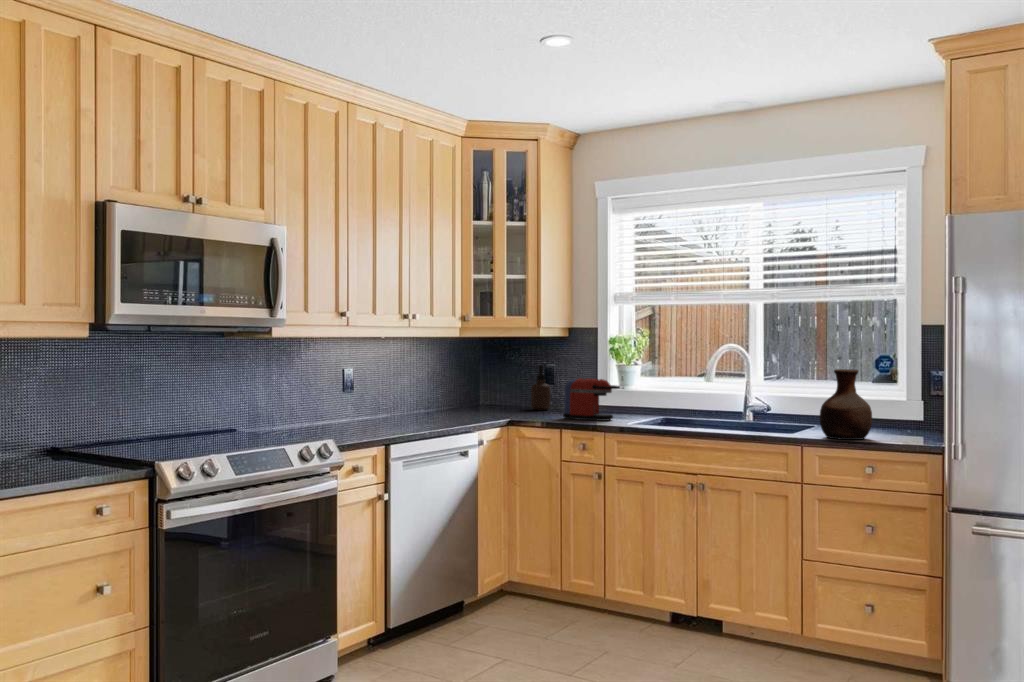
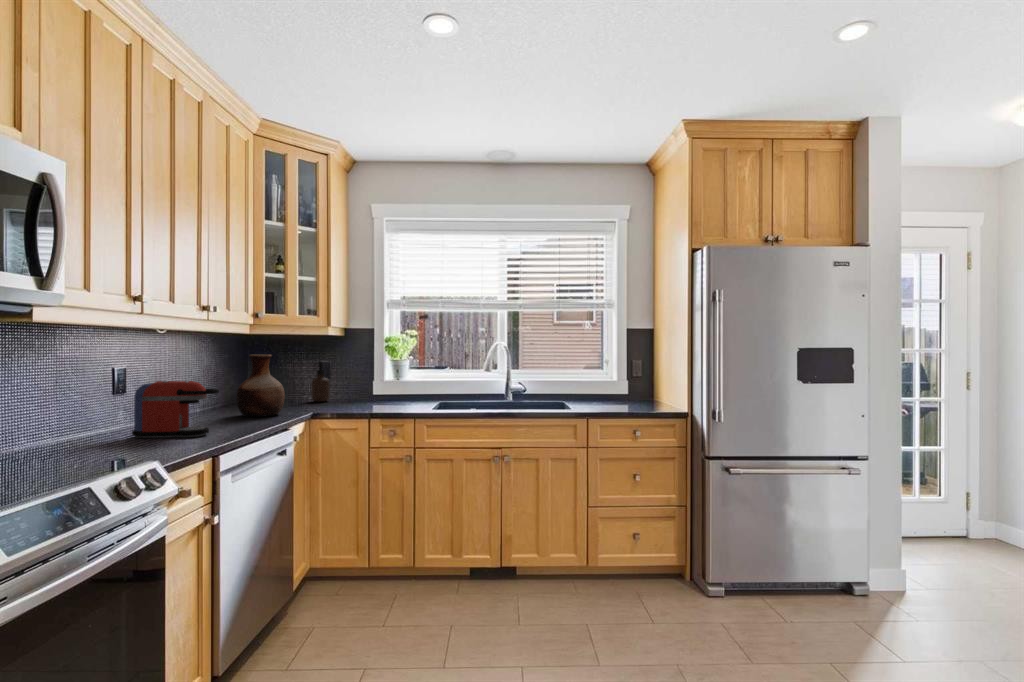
vase: present [820,369,872,440] -> present [237,355,285,417]
coffee maker: present [563,378,620,421] -> present [132,381,219,438]

